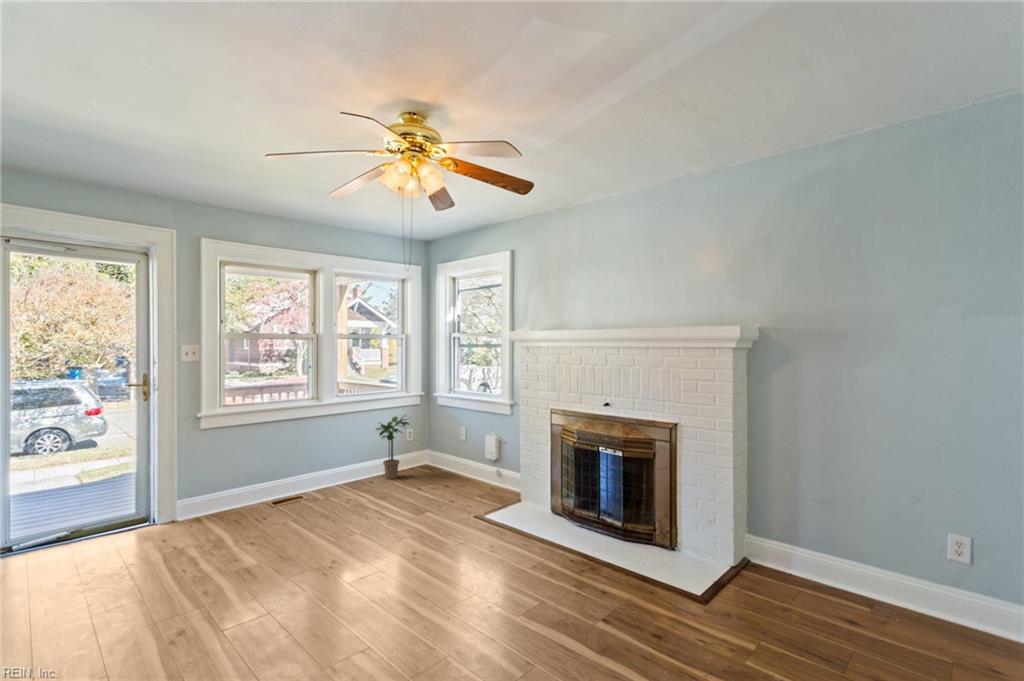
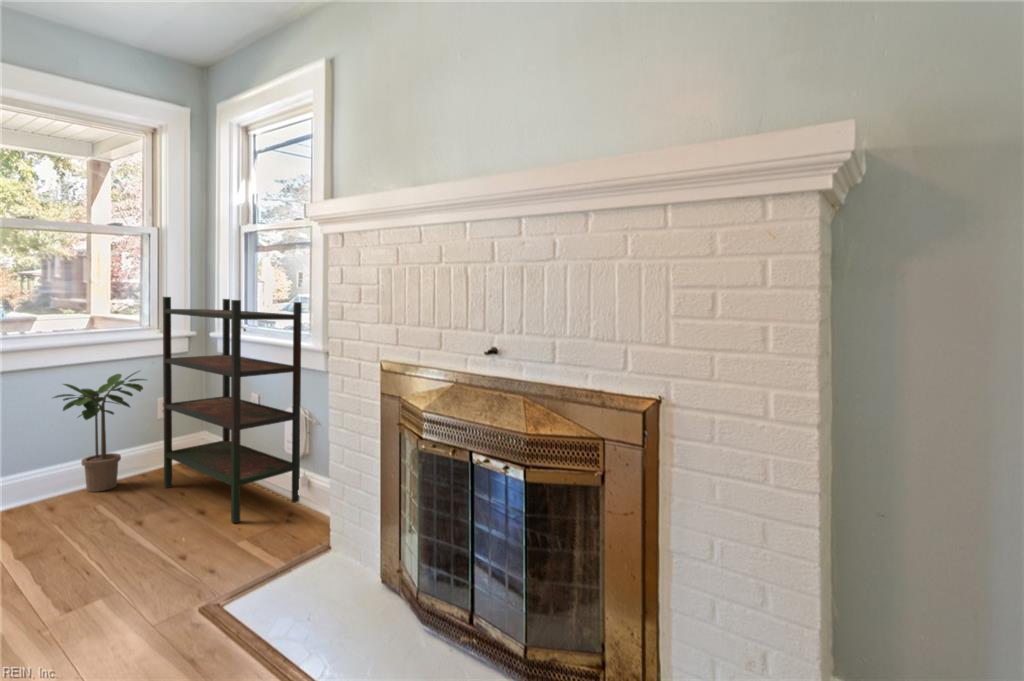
bookshelf: none [421,374,496,492] -> present [163,297,302,523]

